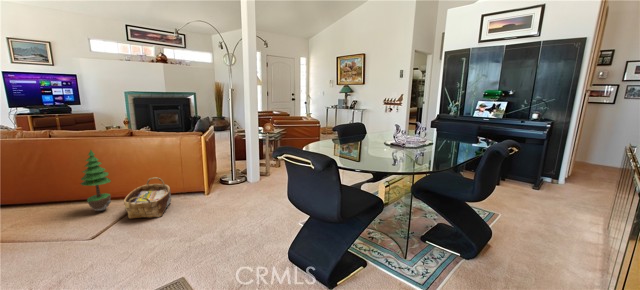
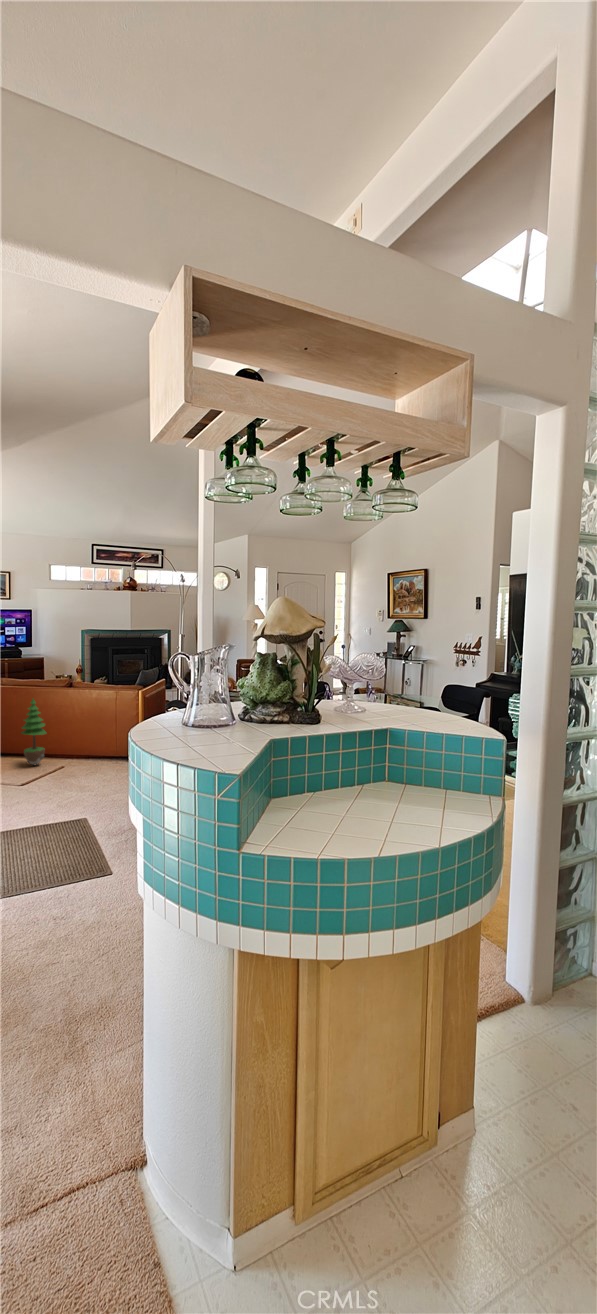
woven basket: present [124,177,171,219] -> none [55,734,102,776]

